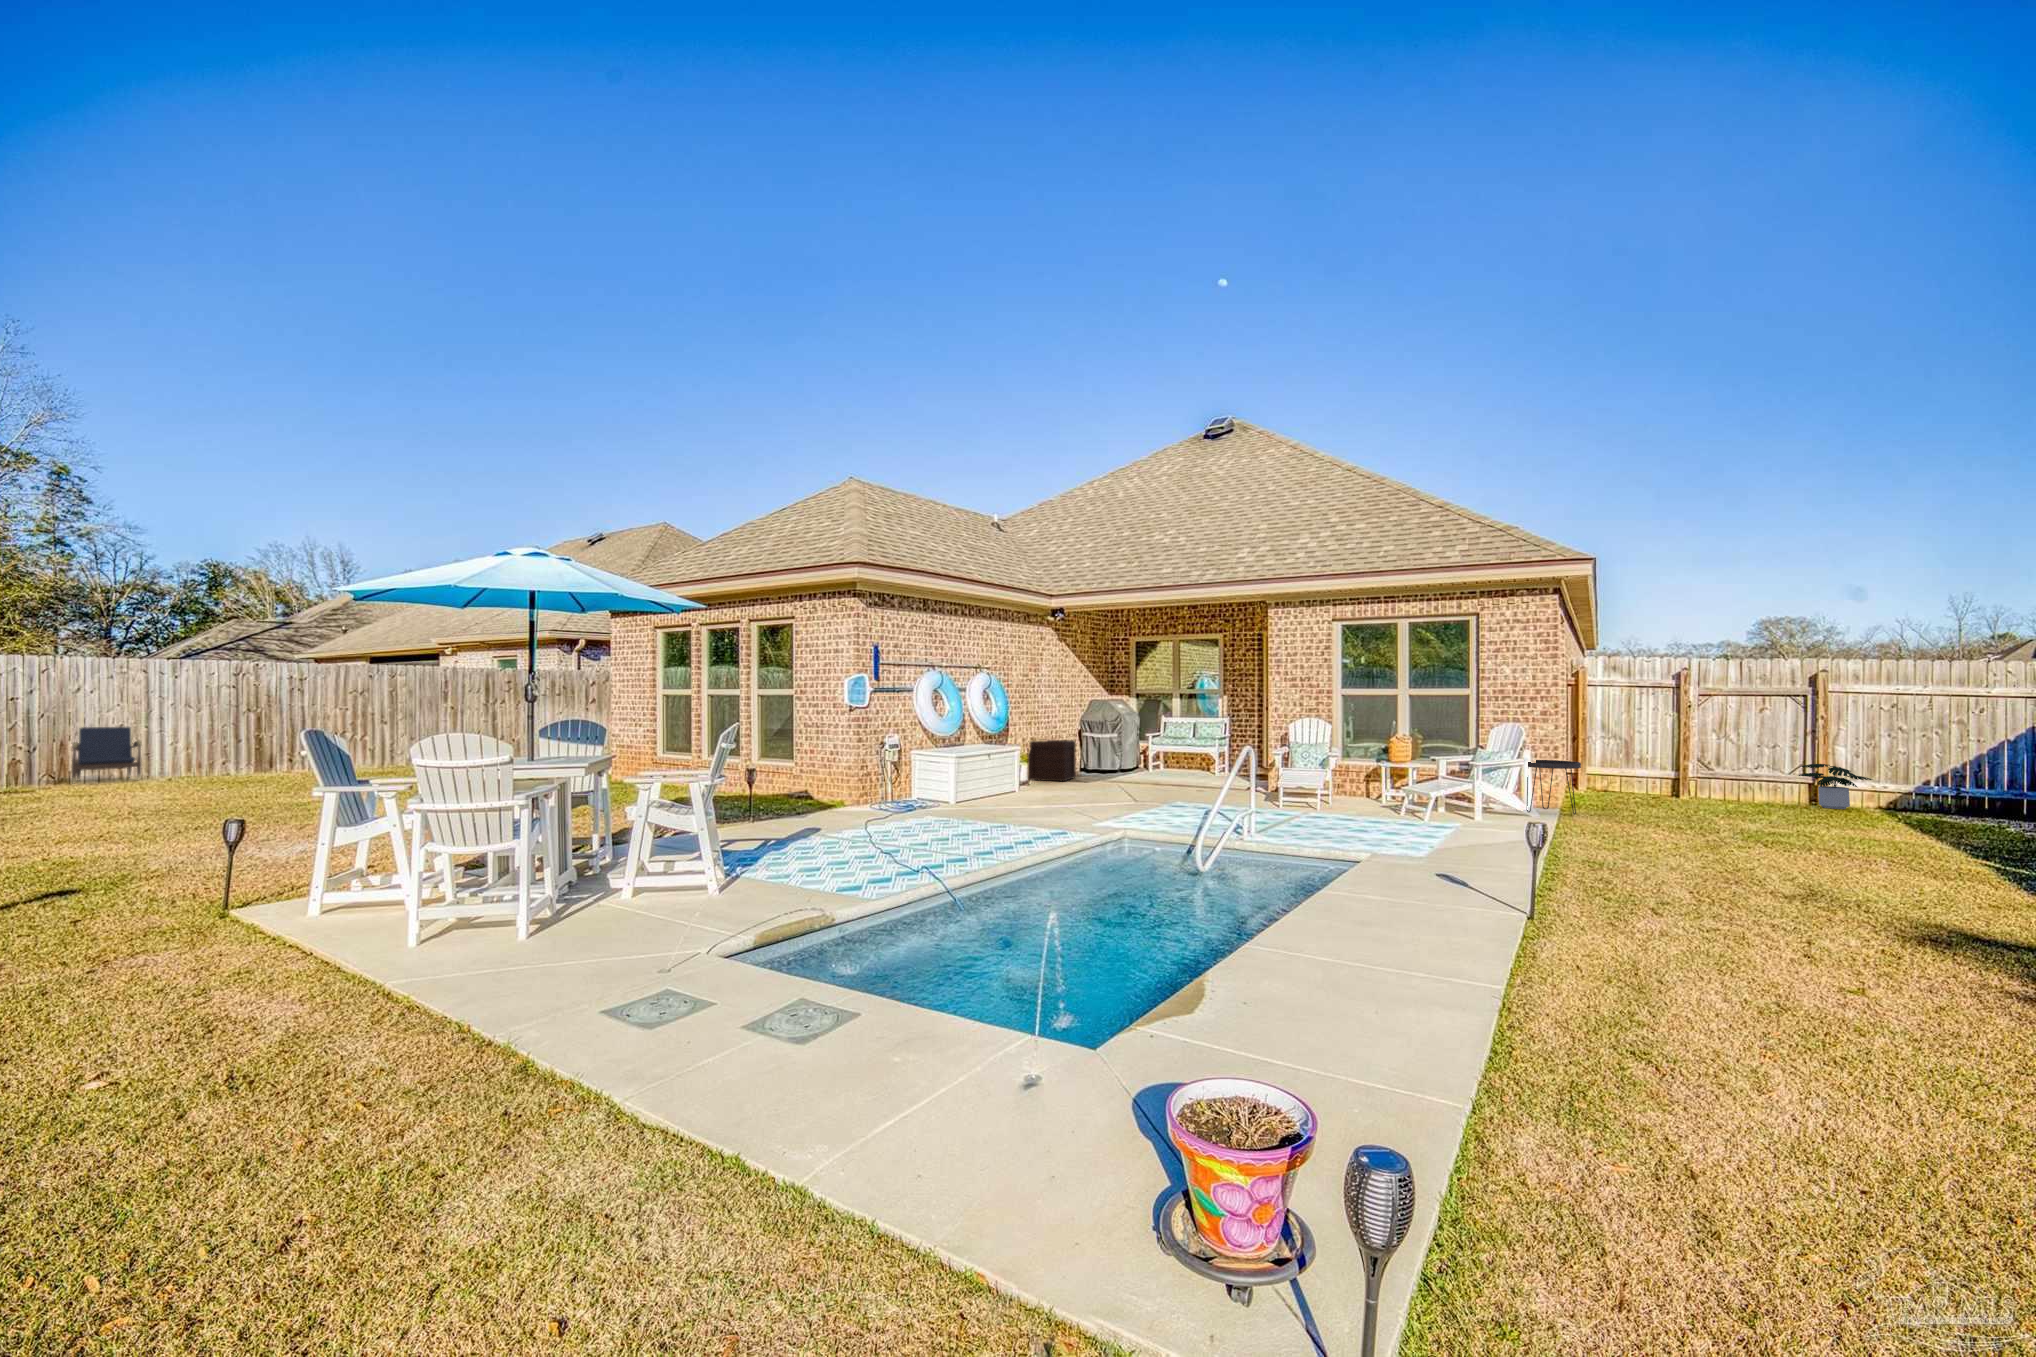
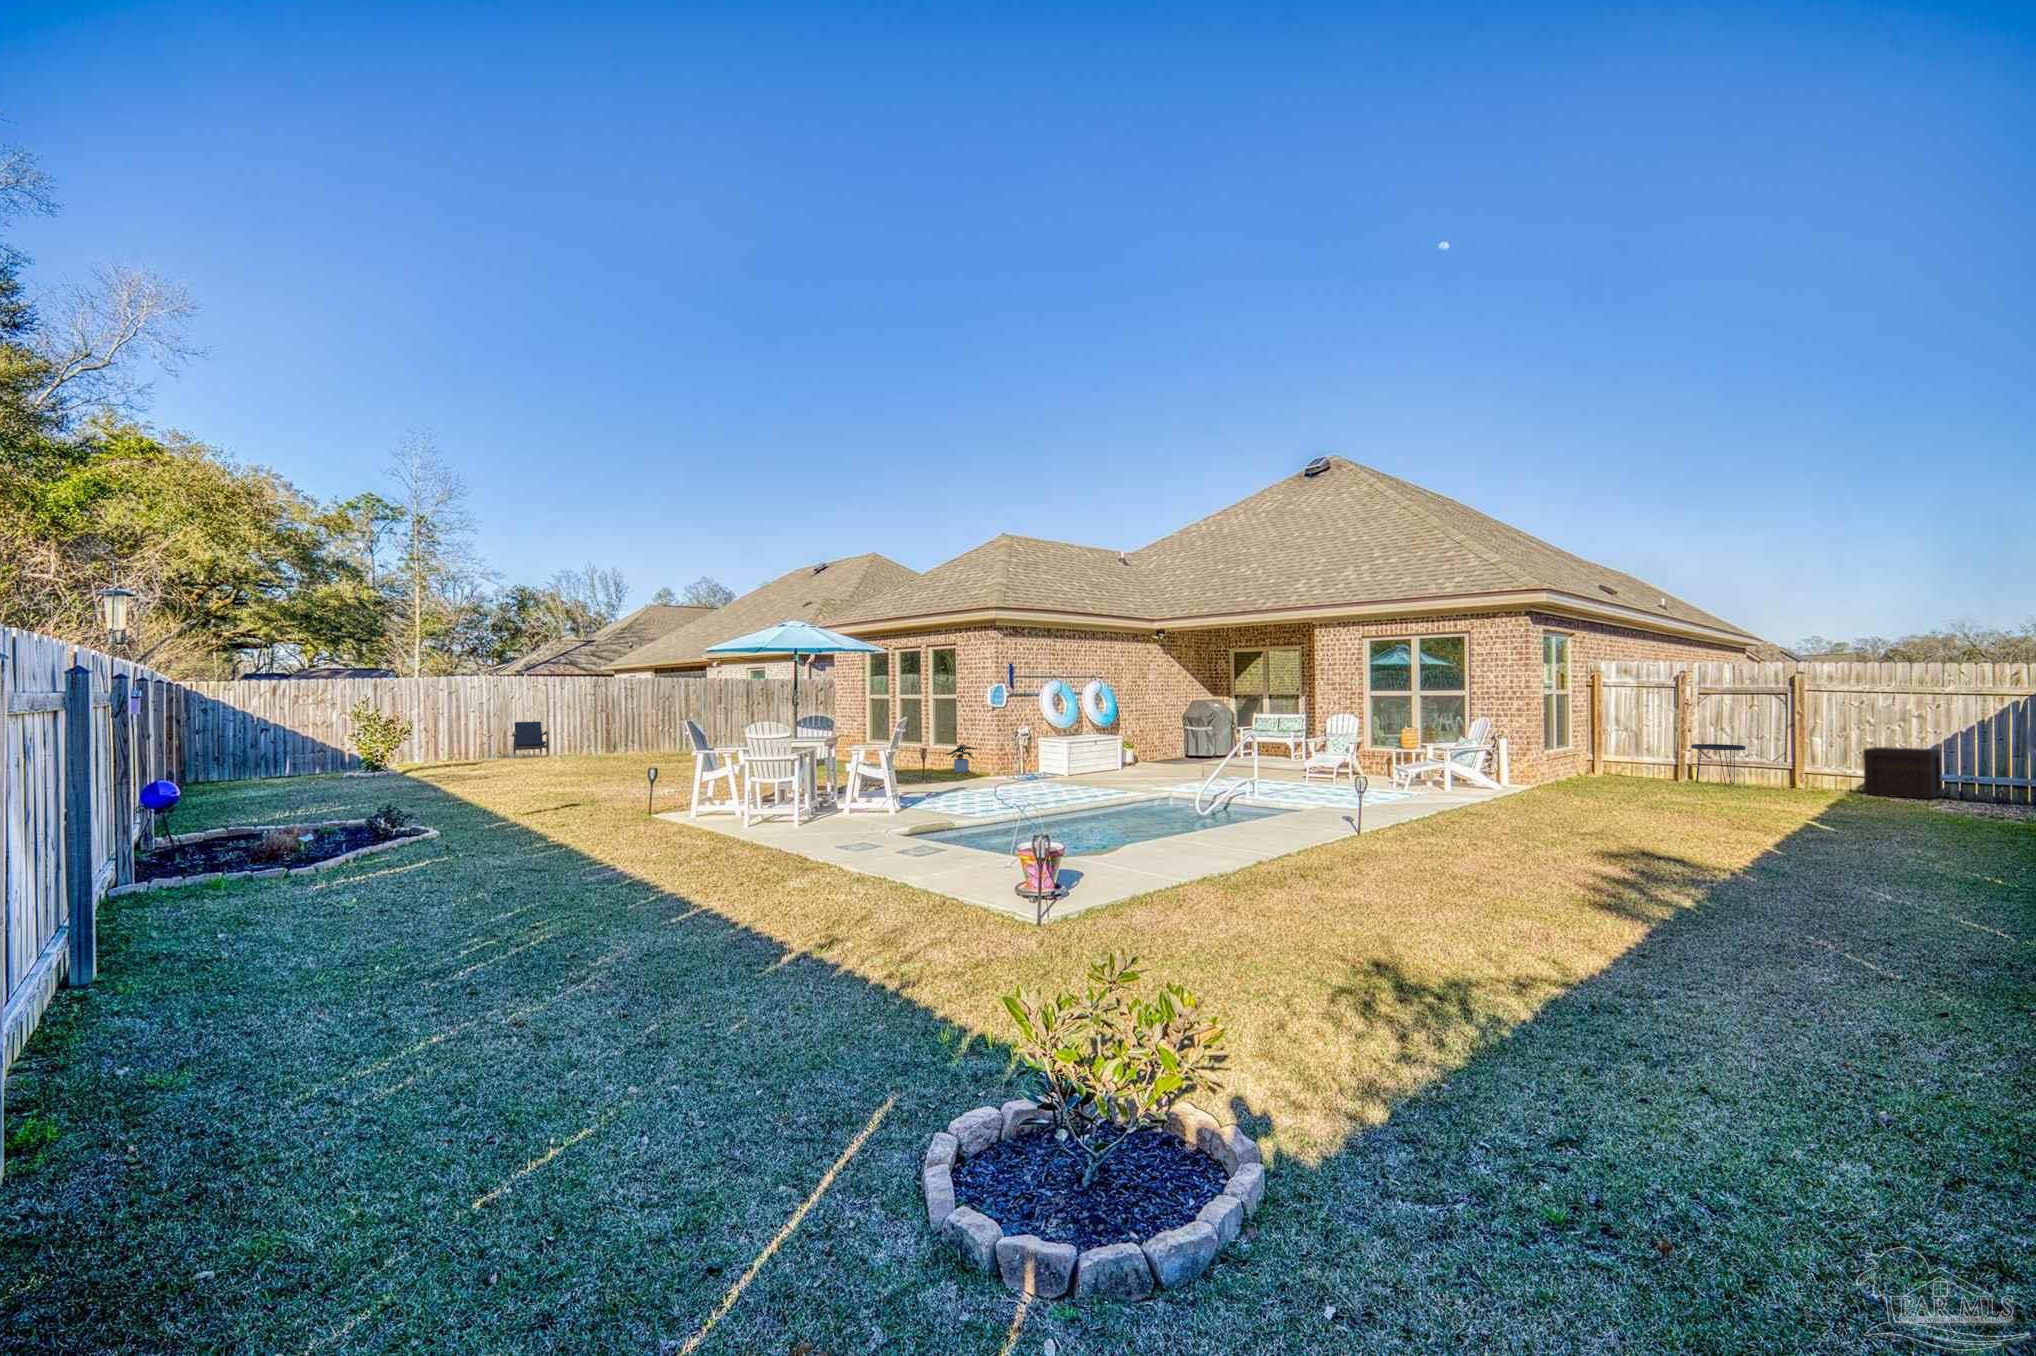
wooden crate: present [1027,740,1076,781] -> present [1863,747,1942,799]
side table: present [1527,760,1581,814] -> present [1691,744,1746,786]
potted plant: present [1799,764,1873,809] -> present [946,744,976,773]

